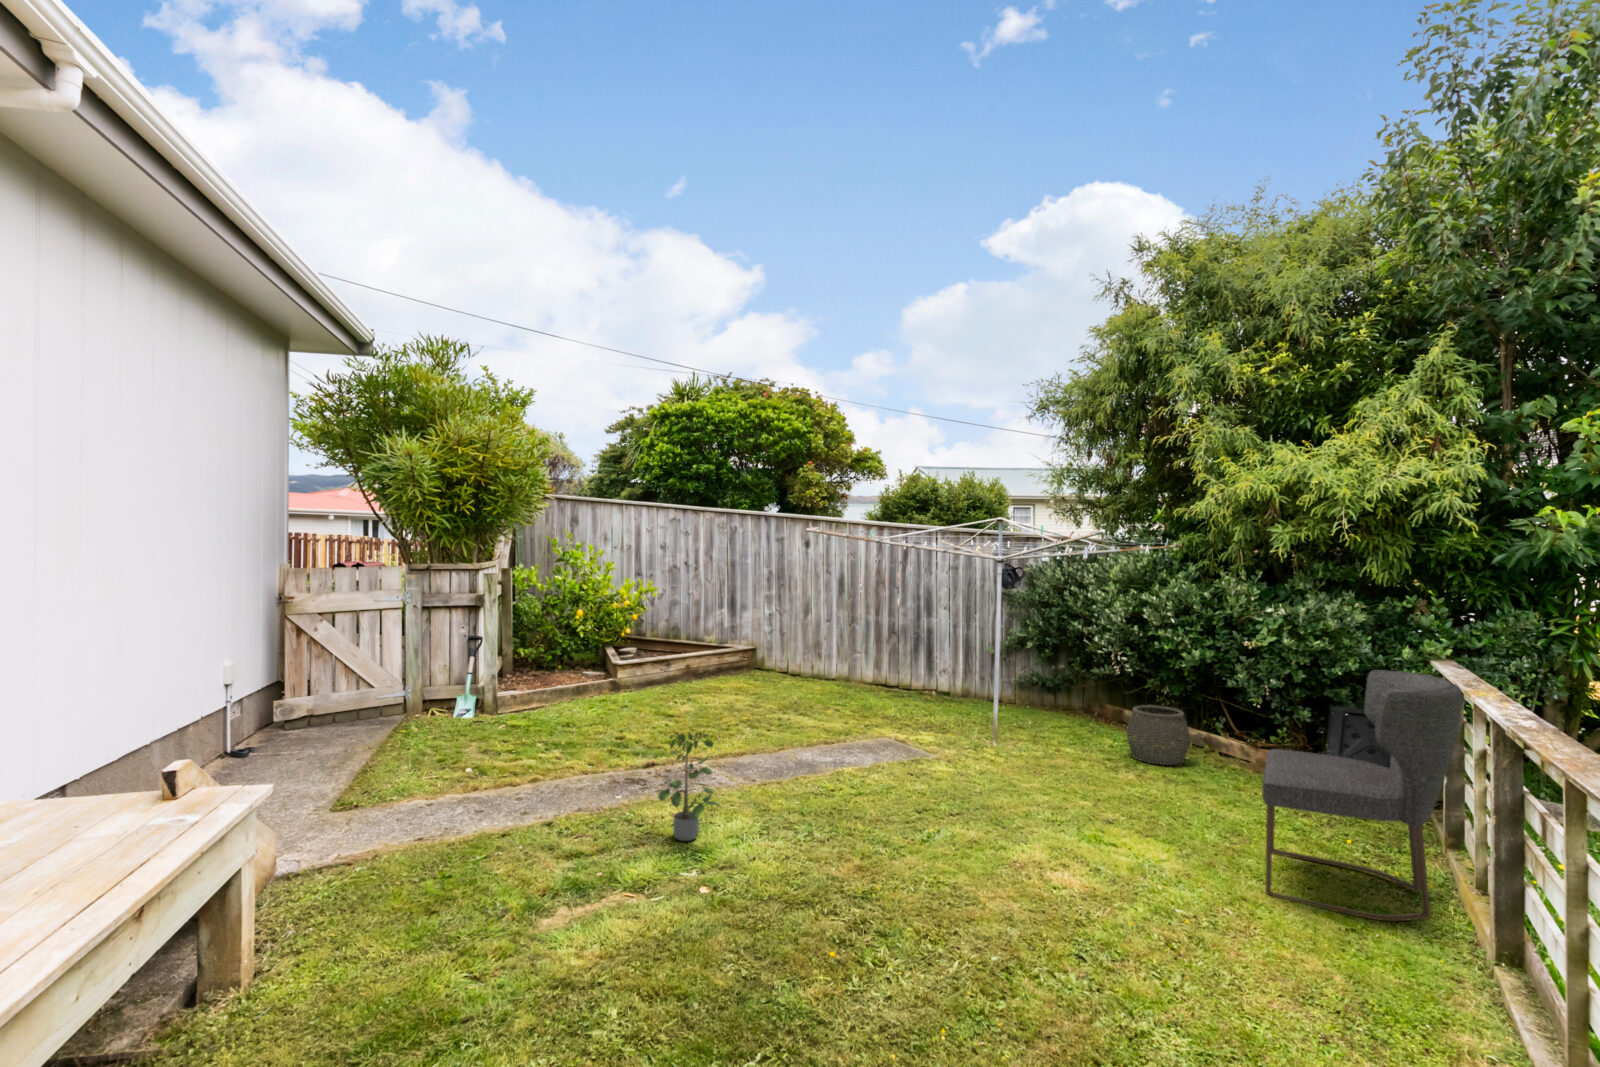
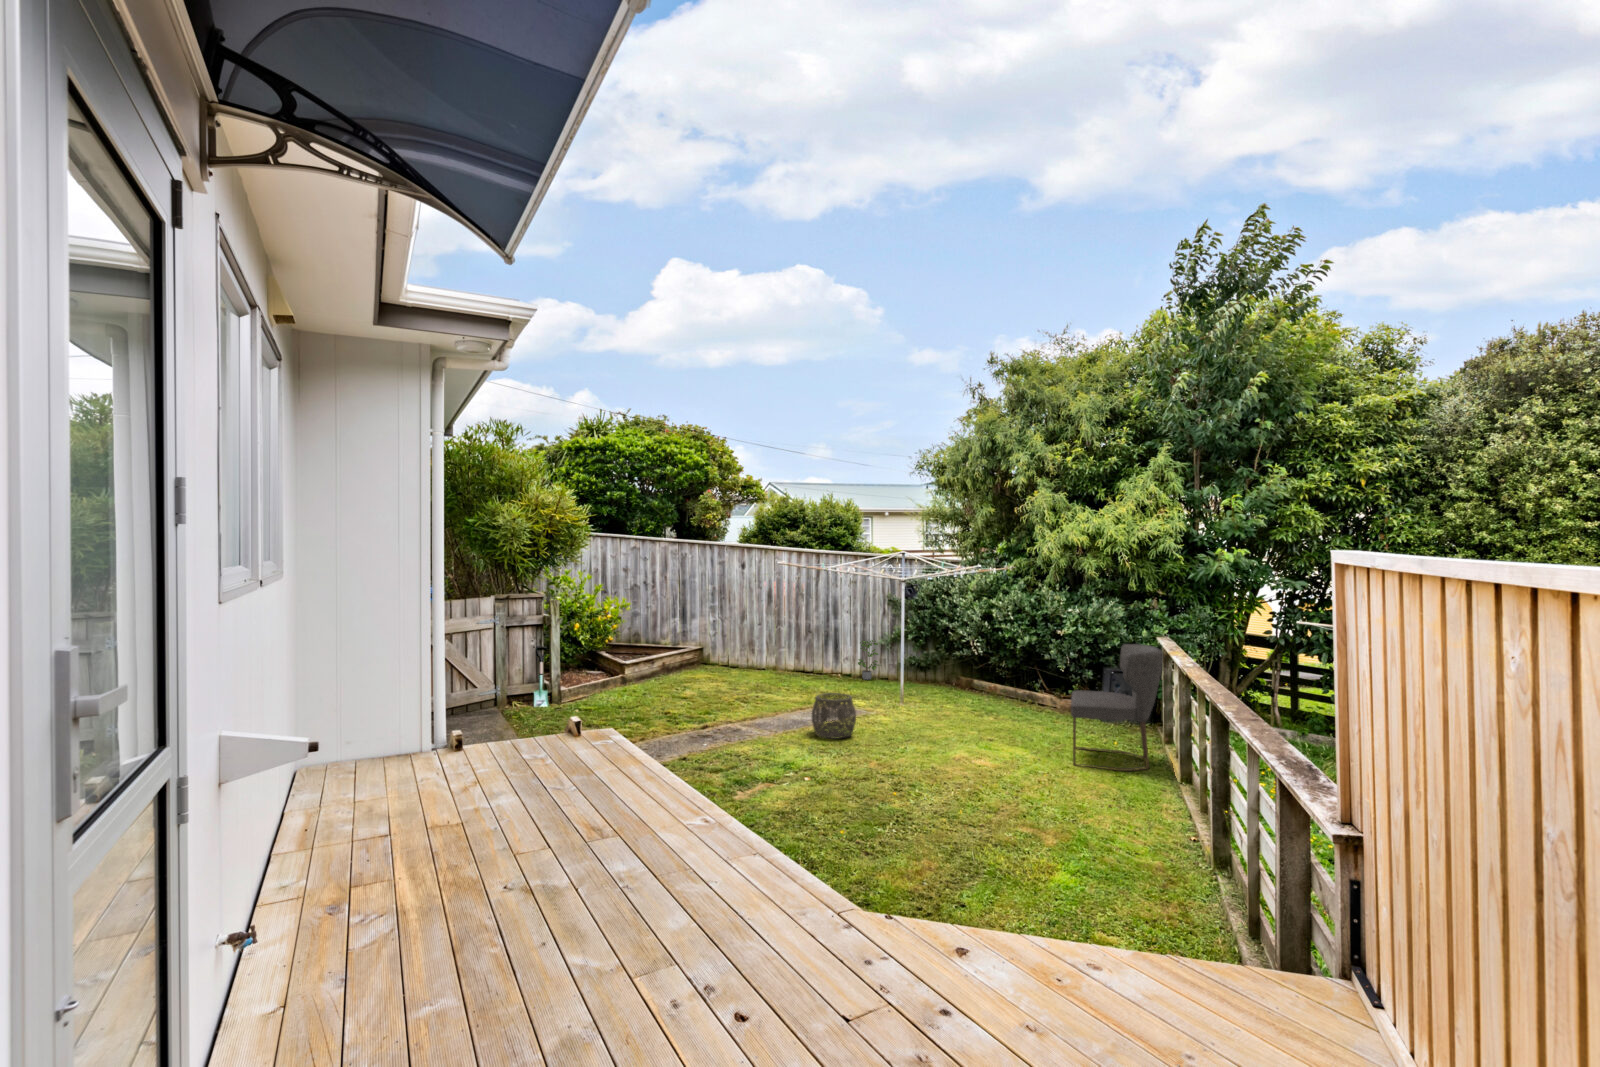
woven basket: present [1127,705,1190,765] -> present [812,693,856,739]
potted plant: present [658,732,719,841] -> present [858,640,879,680]

